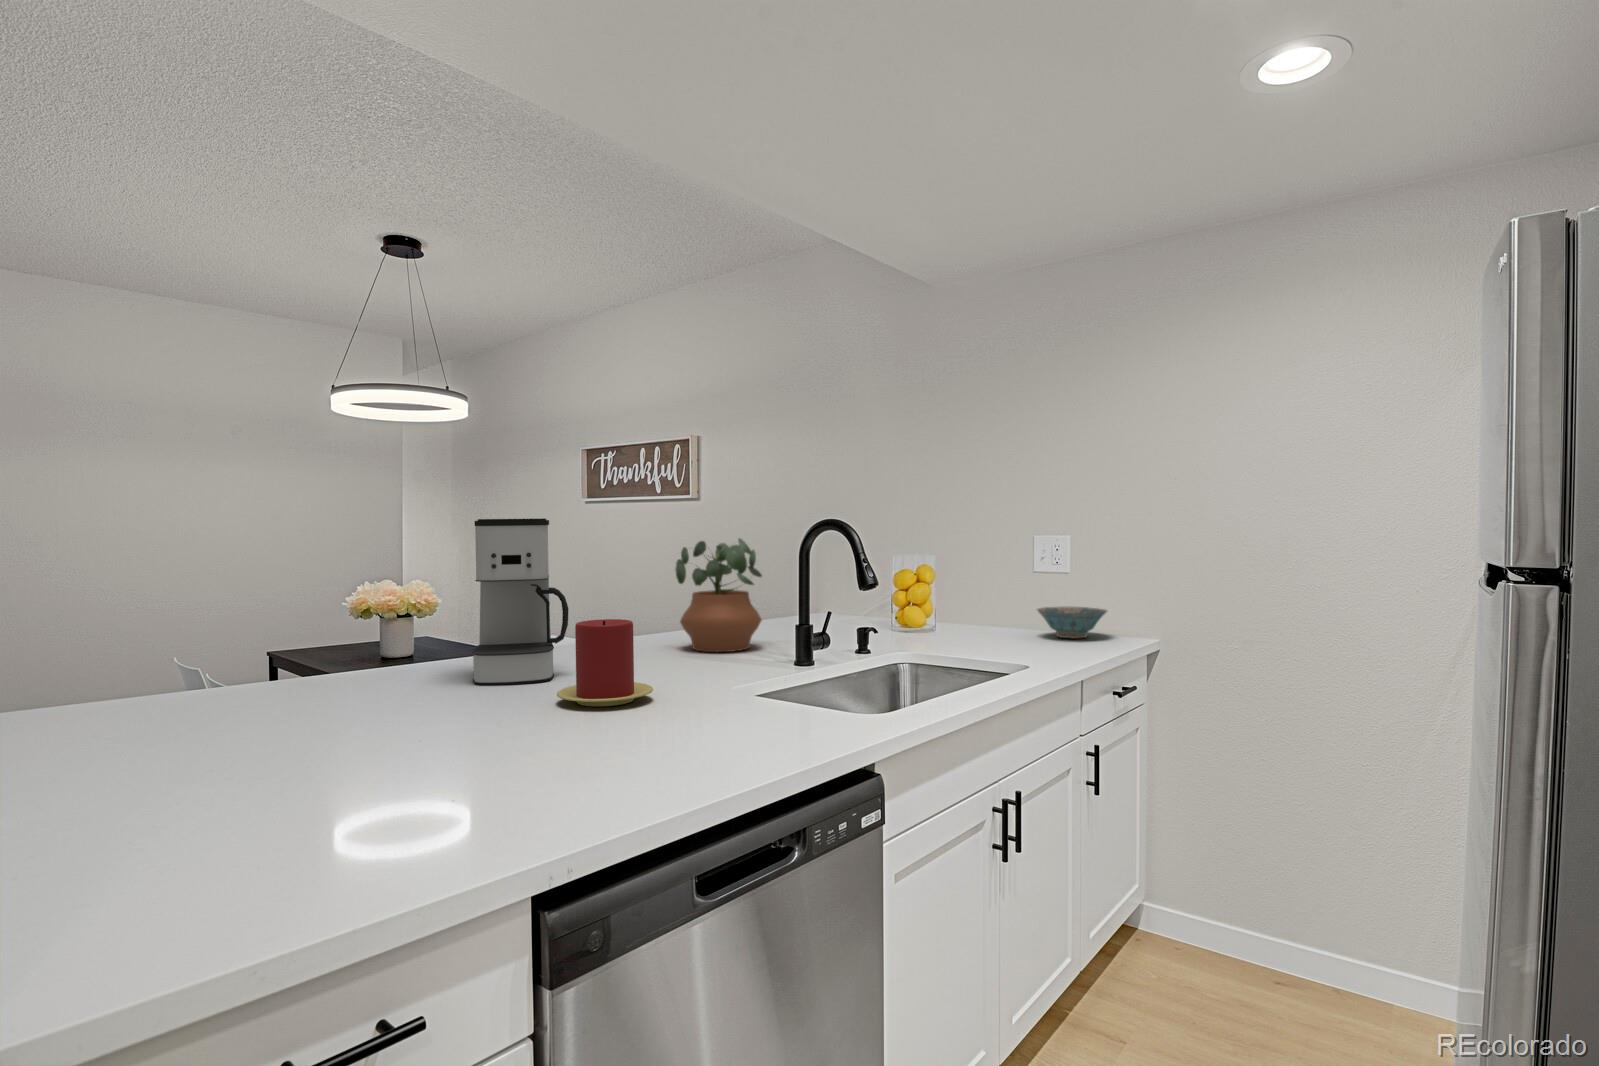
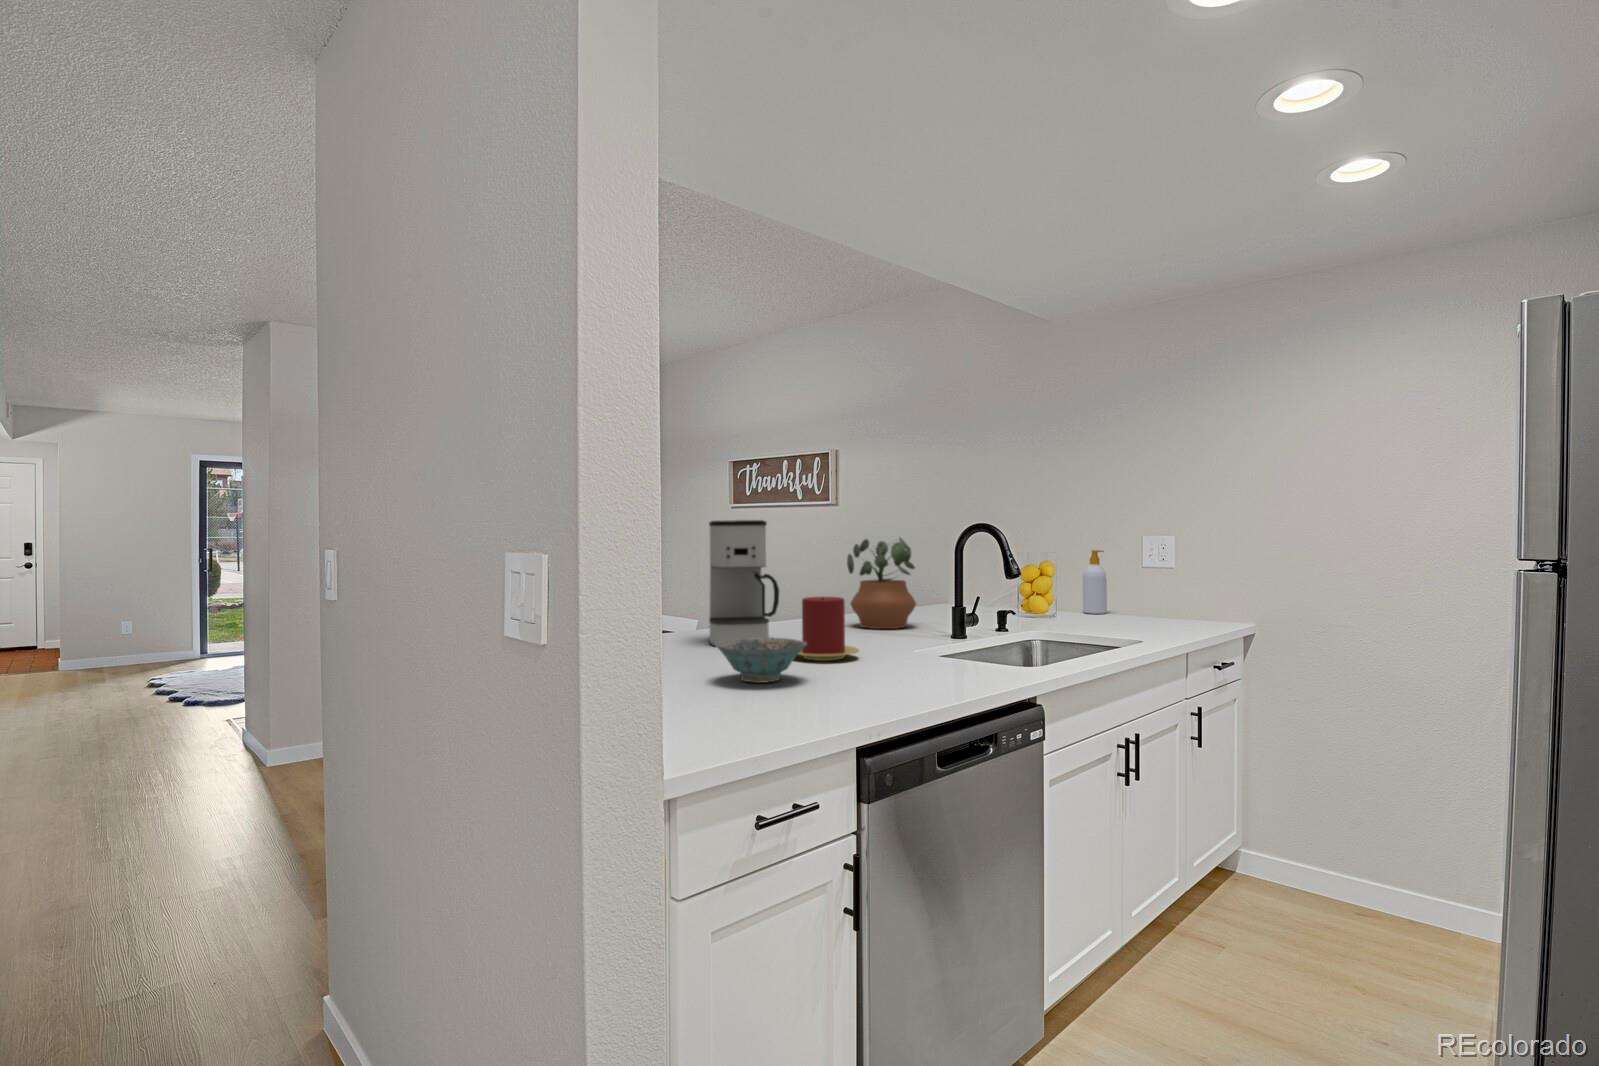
soap bottle: none [968,552,996,627] -> present [1083,550,1107,614]
ceramic bowl: present [1037,606,1107,638] -> present [715,638,807,683]

